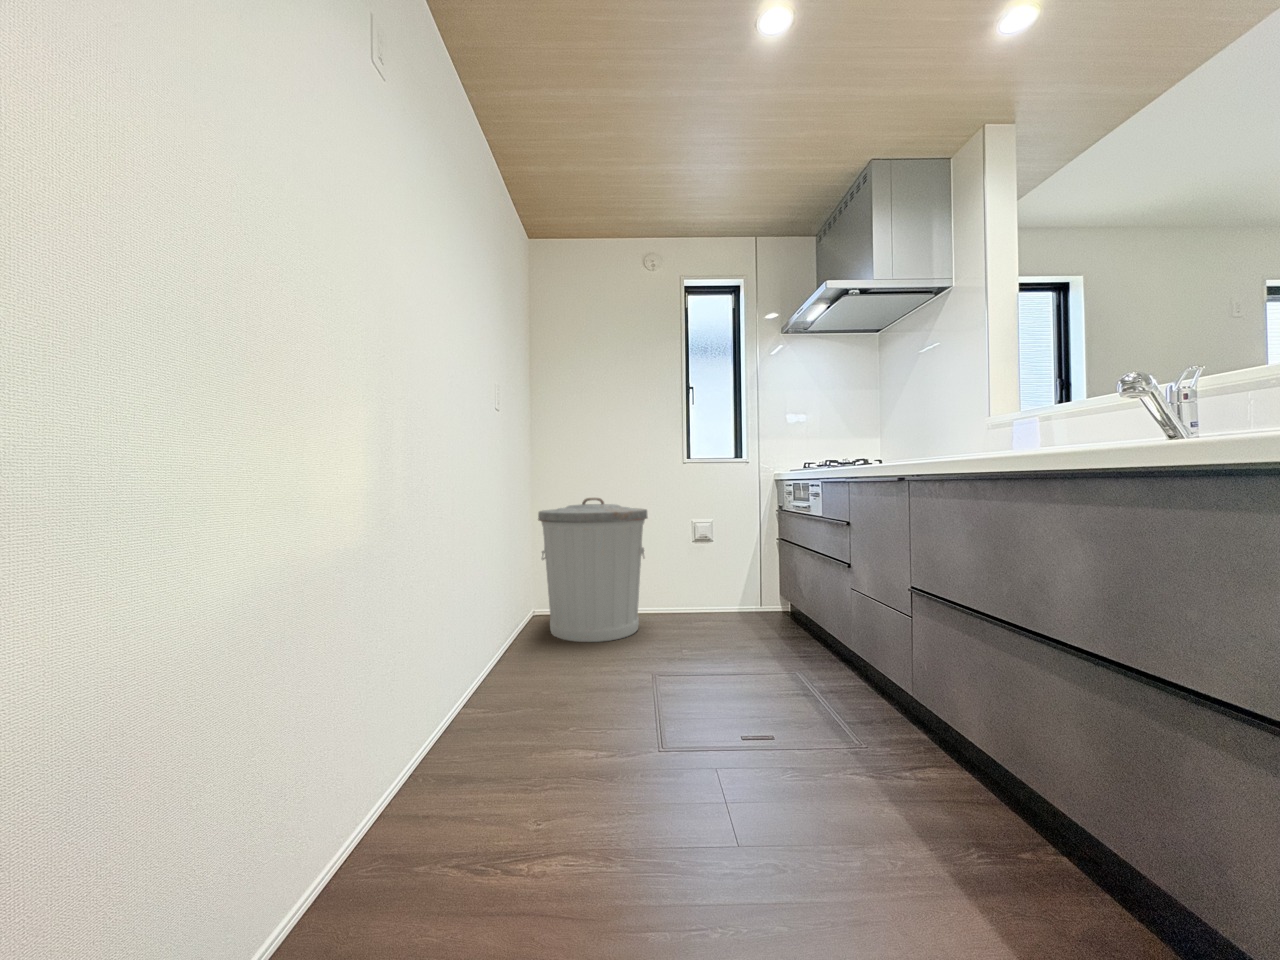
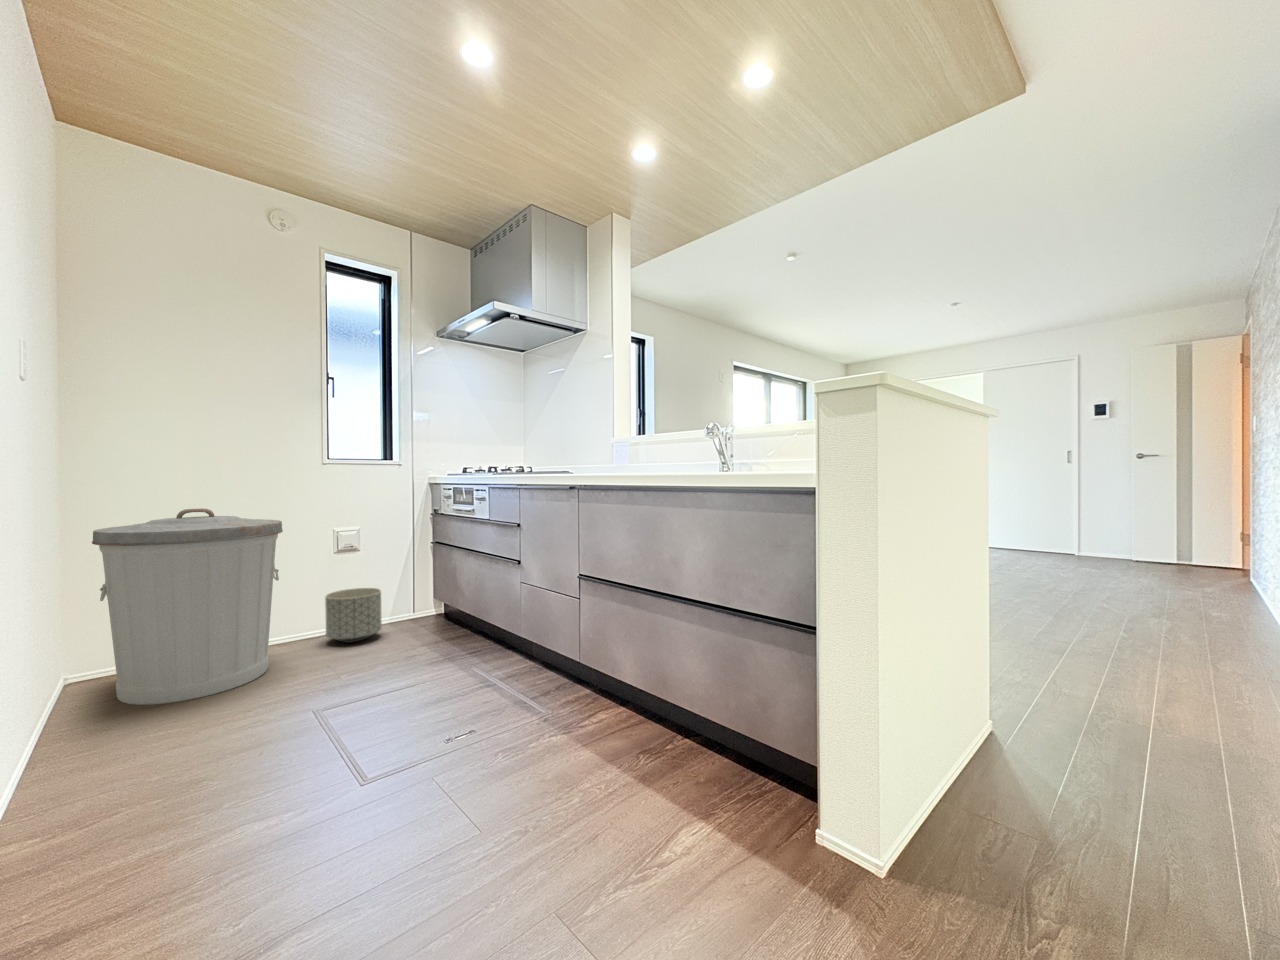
planter: none [683,574,728,622] -> present [325,588,382,643]

